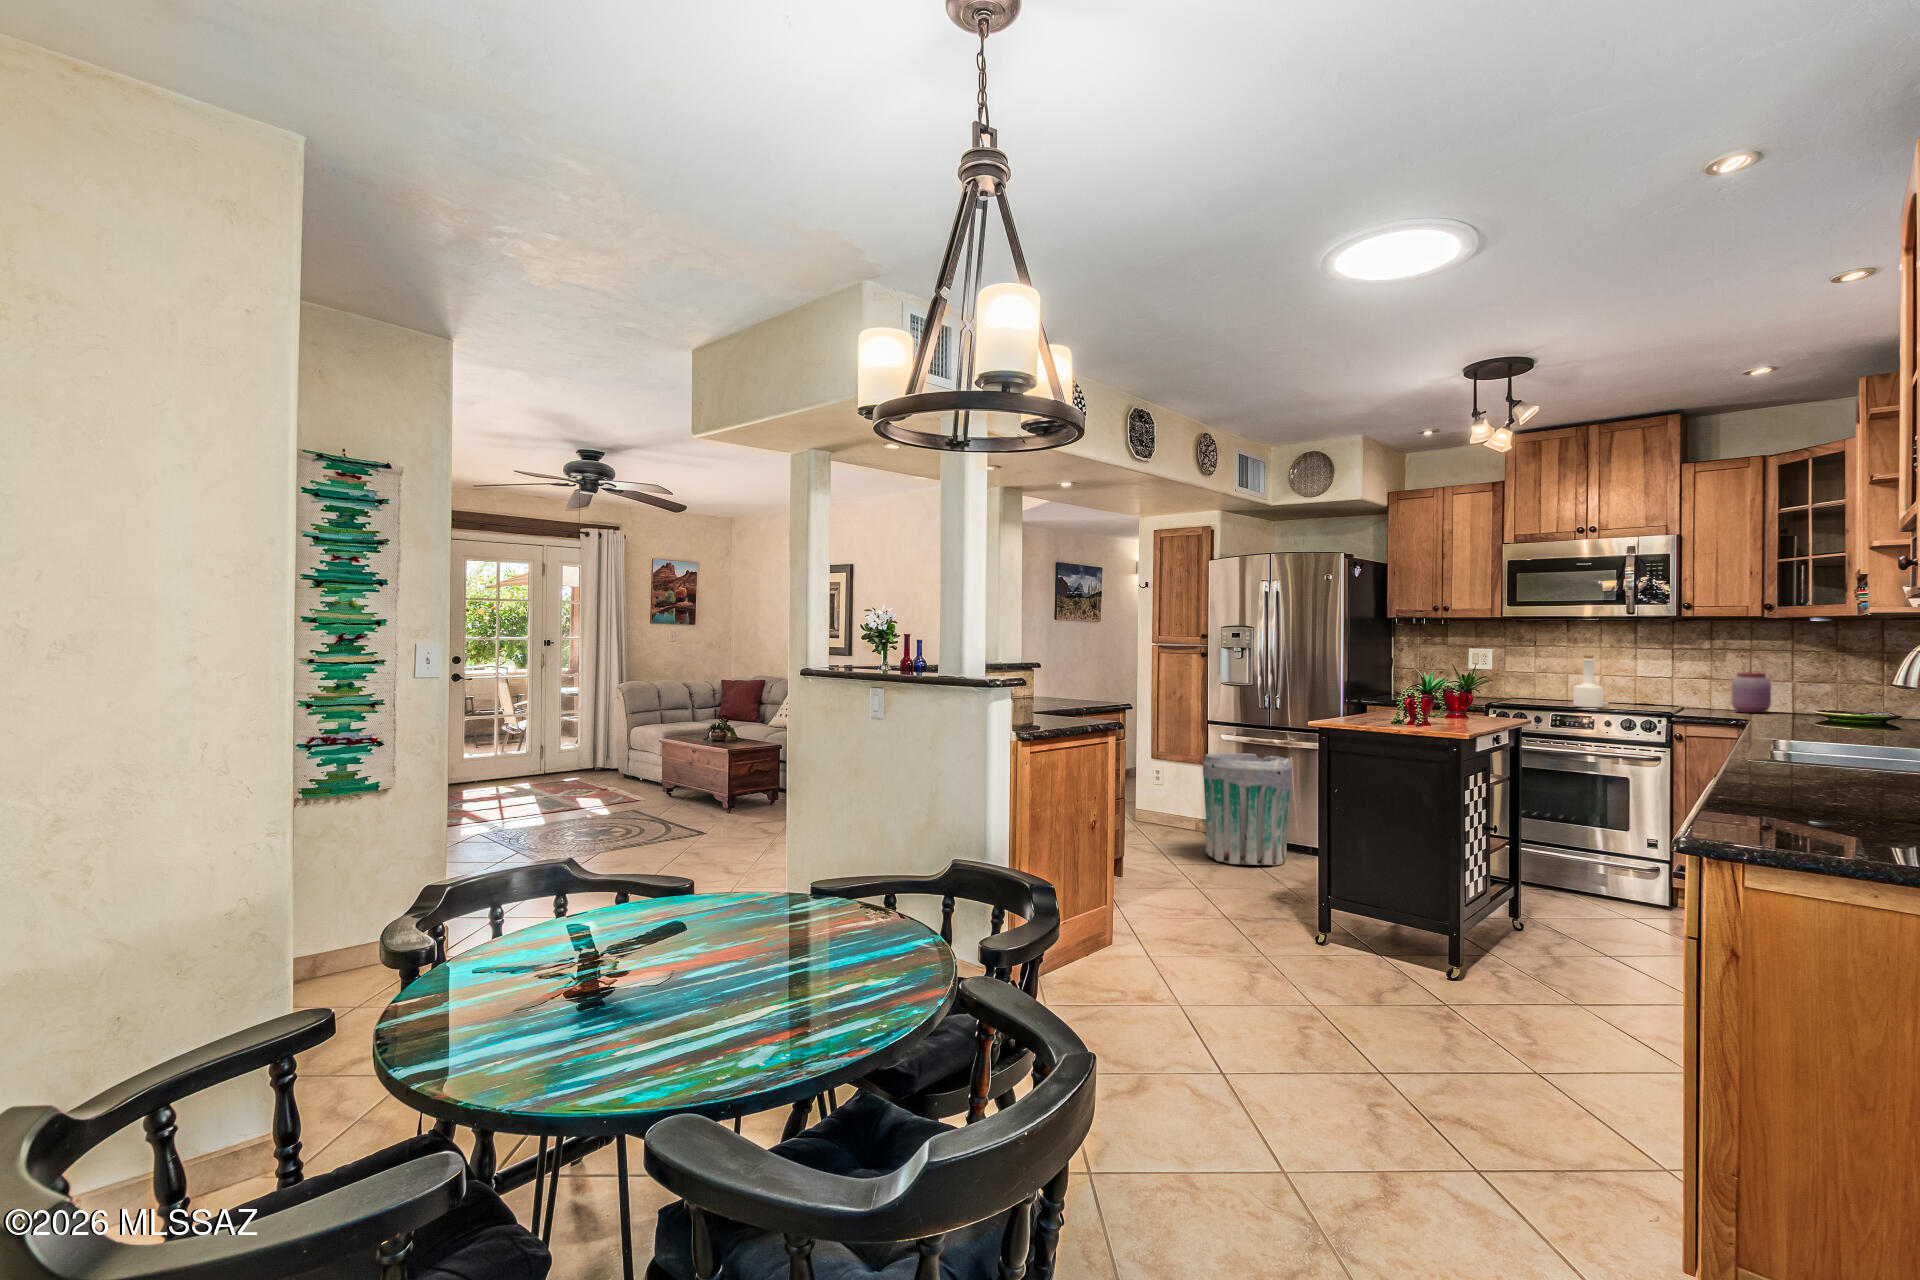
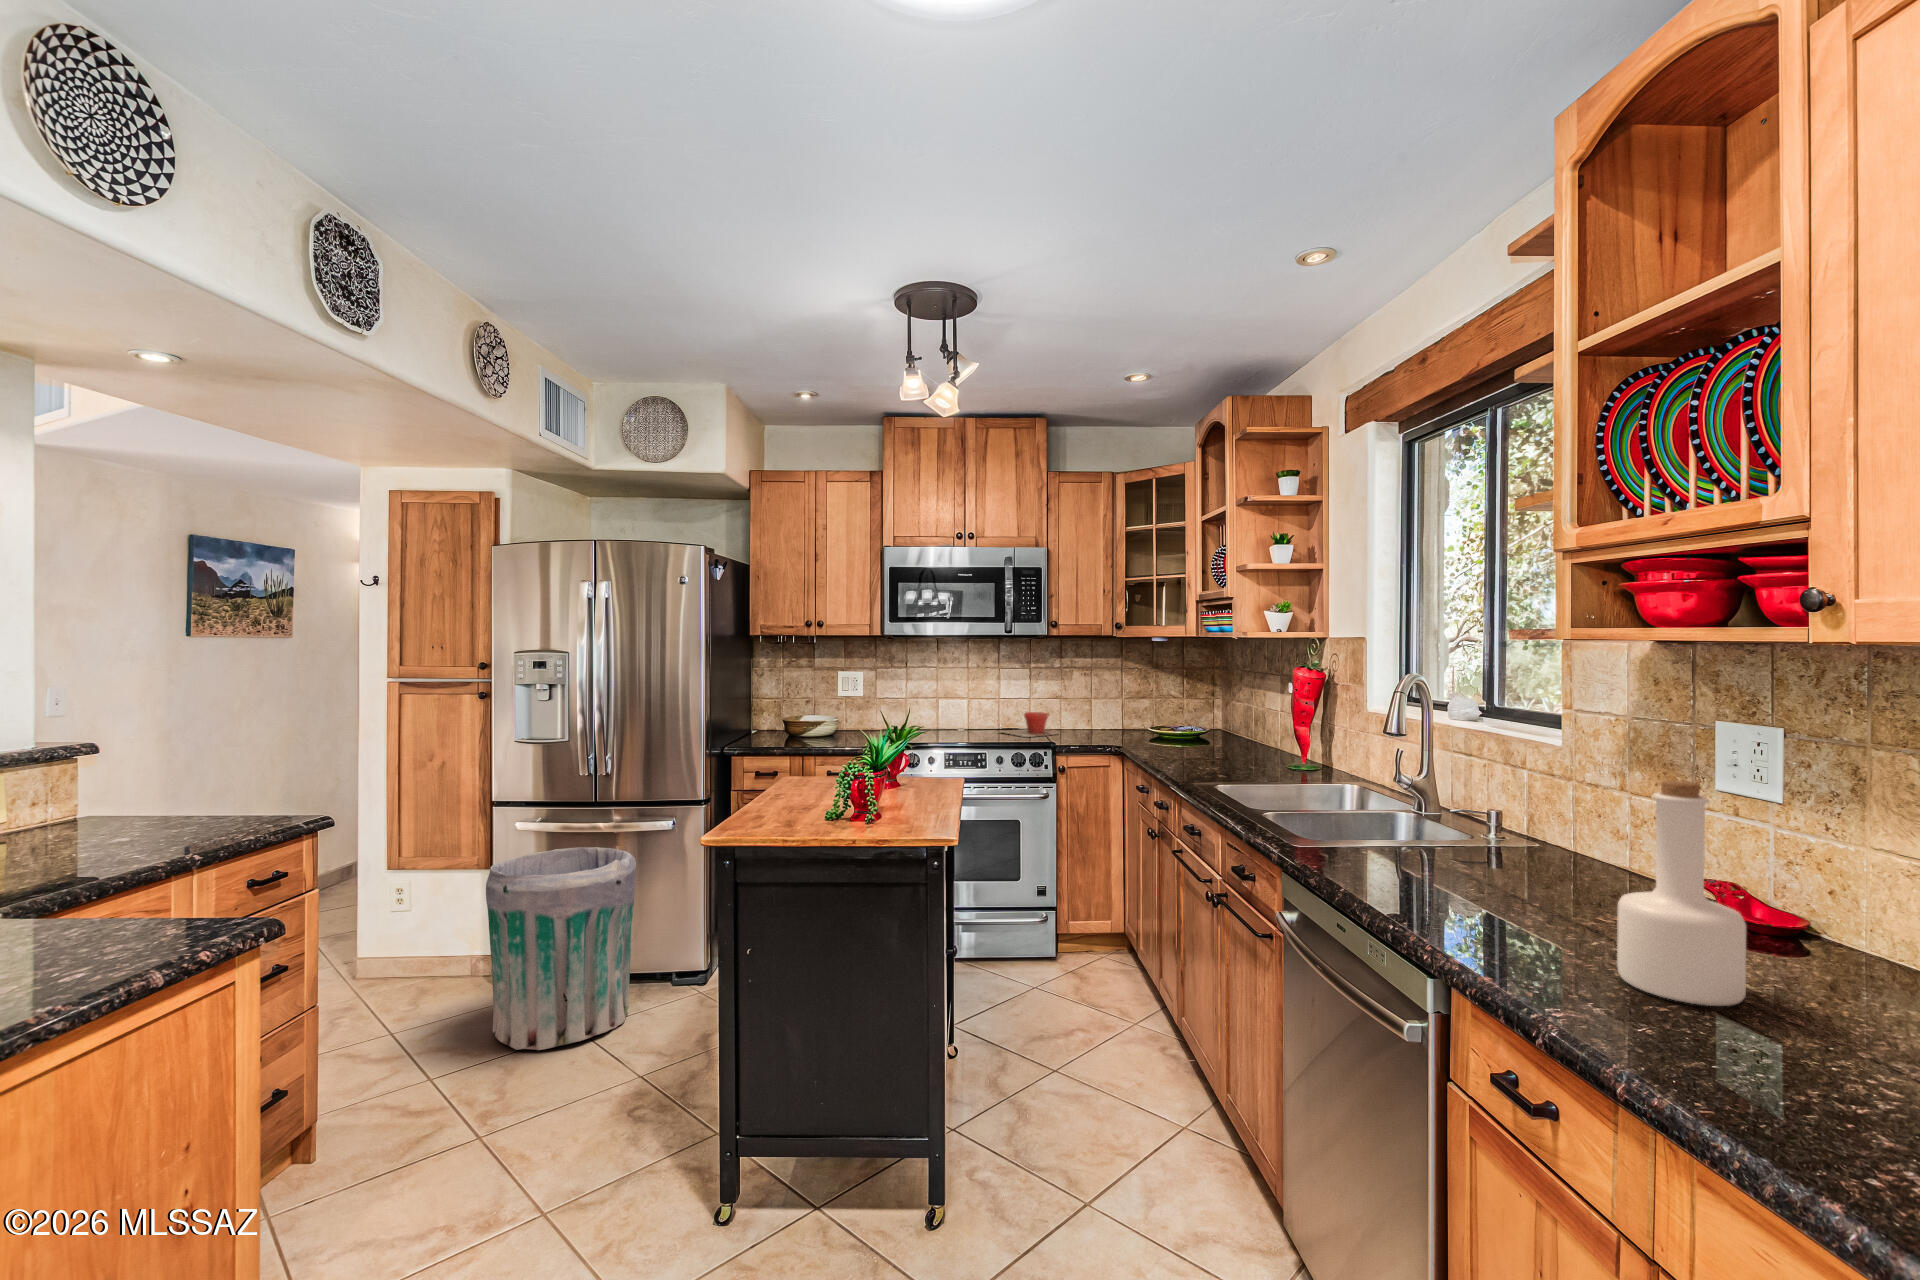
bottle: present [1573,655,1603,707] -> present [1617,780,1746,1006]
jar: present [1731,672,1771,713] -> none [1081,692,1111,733]
plant pot: none [1631,689,1700,711] -> present [1001,712,1055,737]

